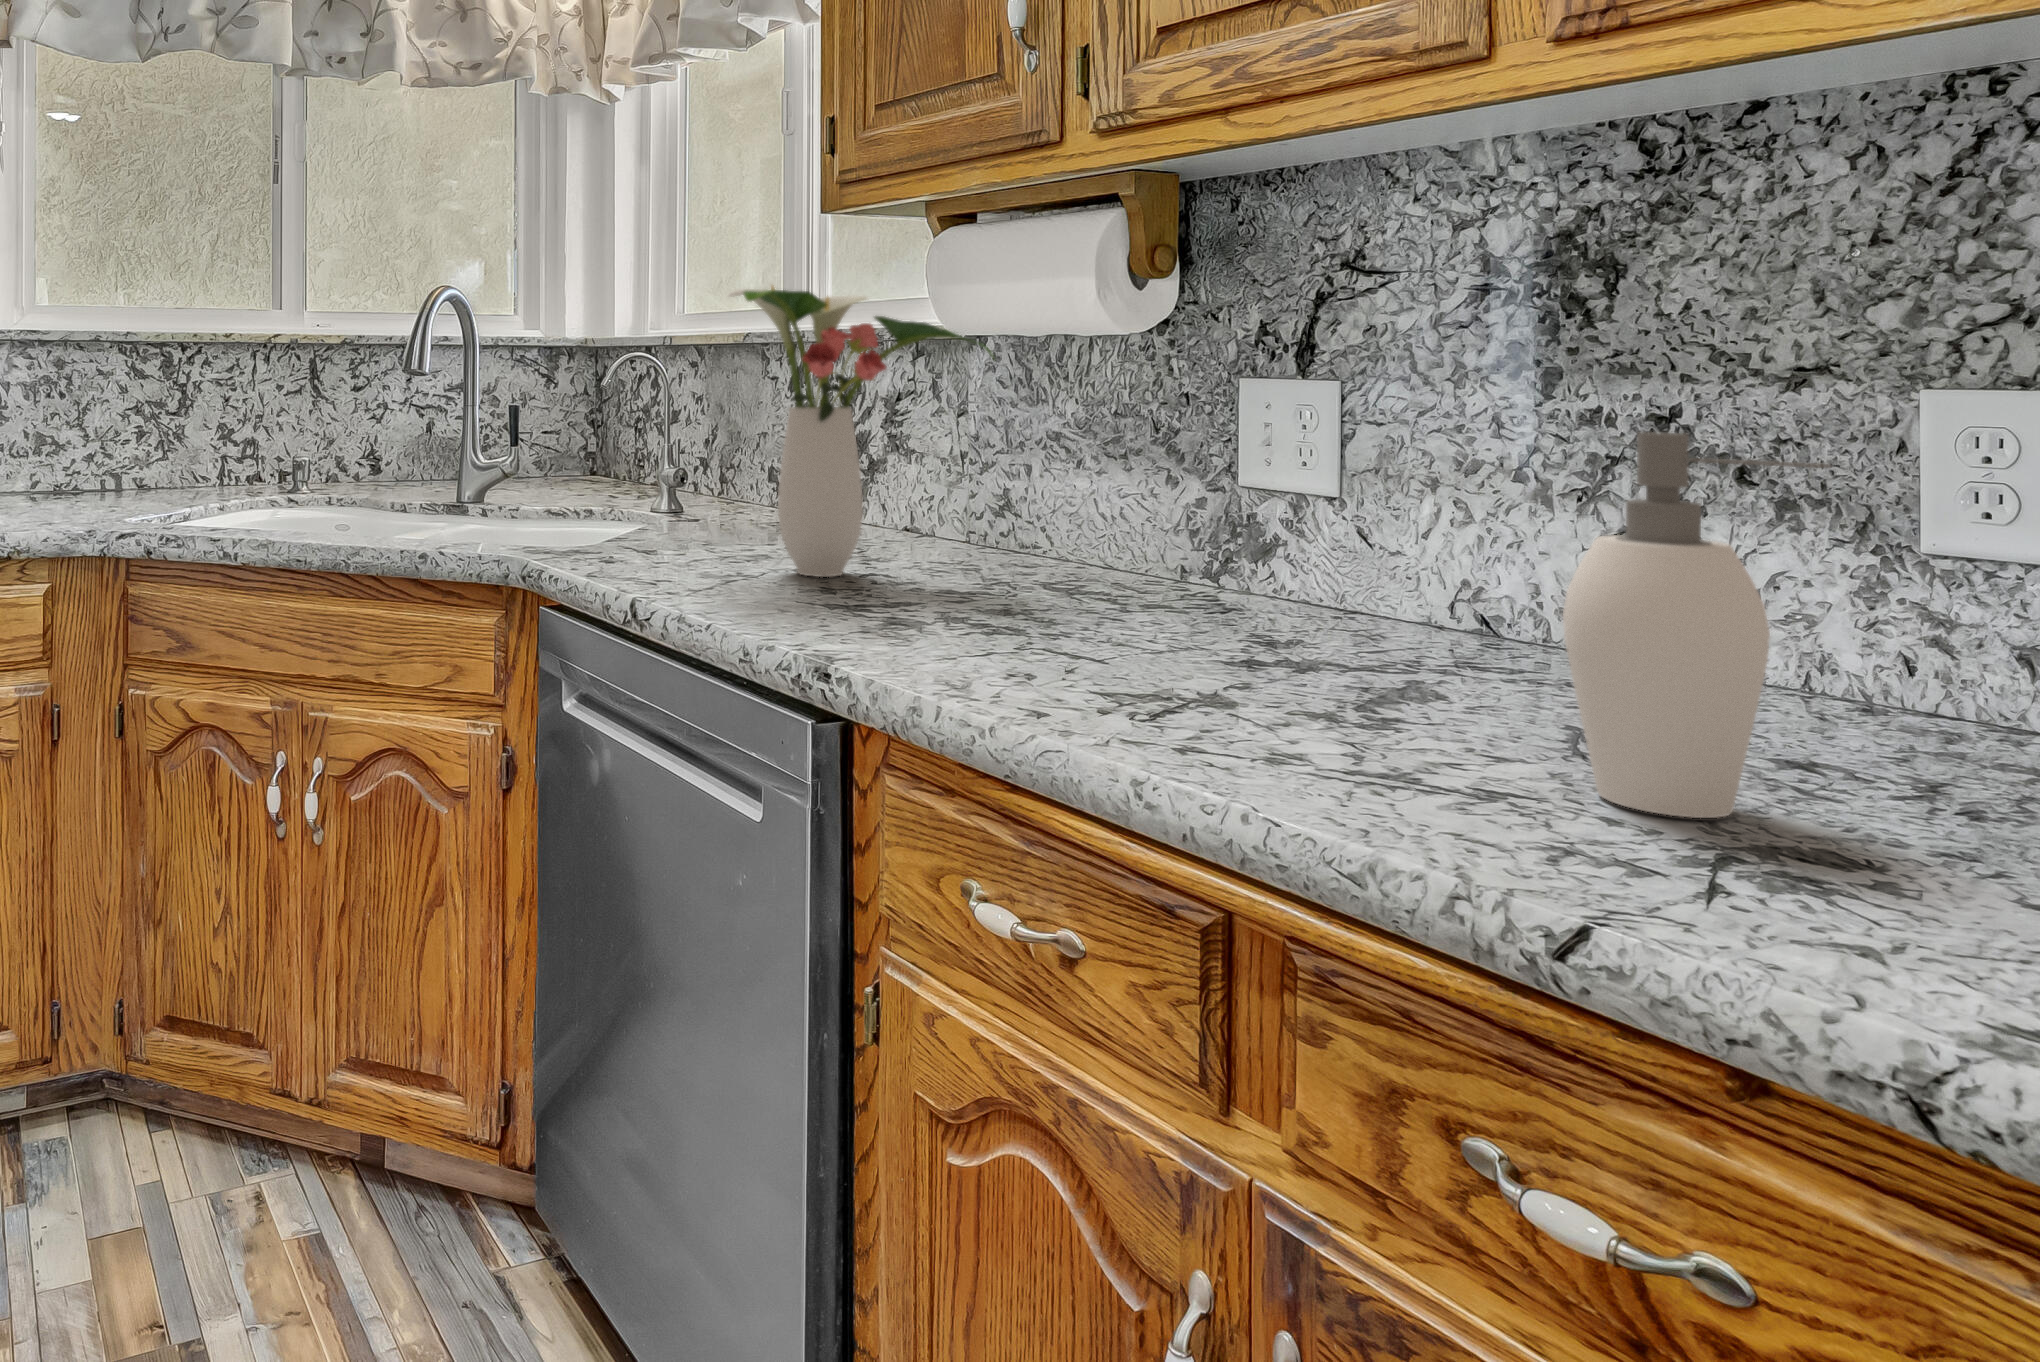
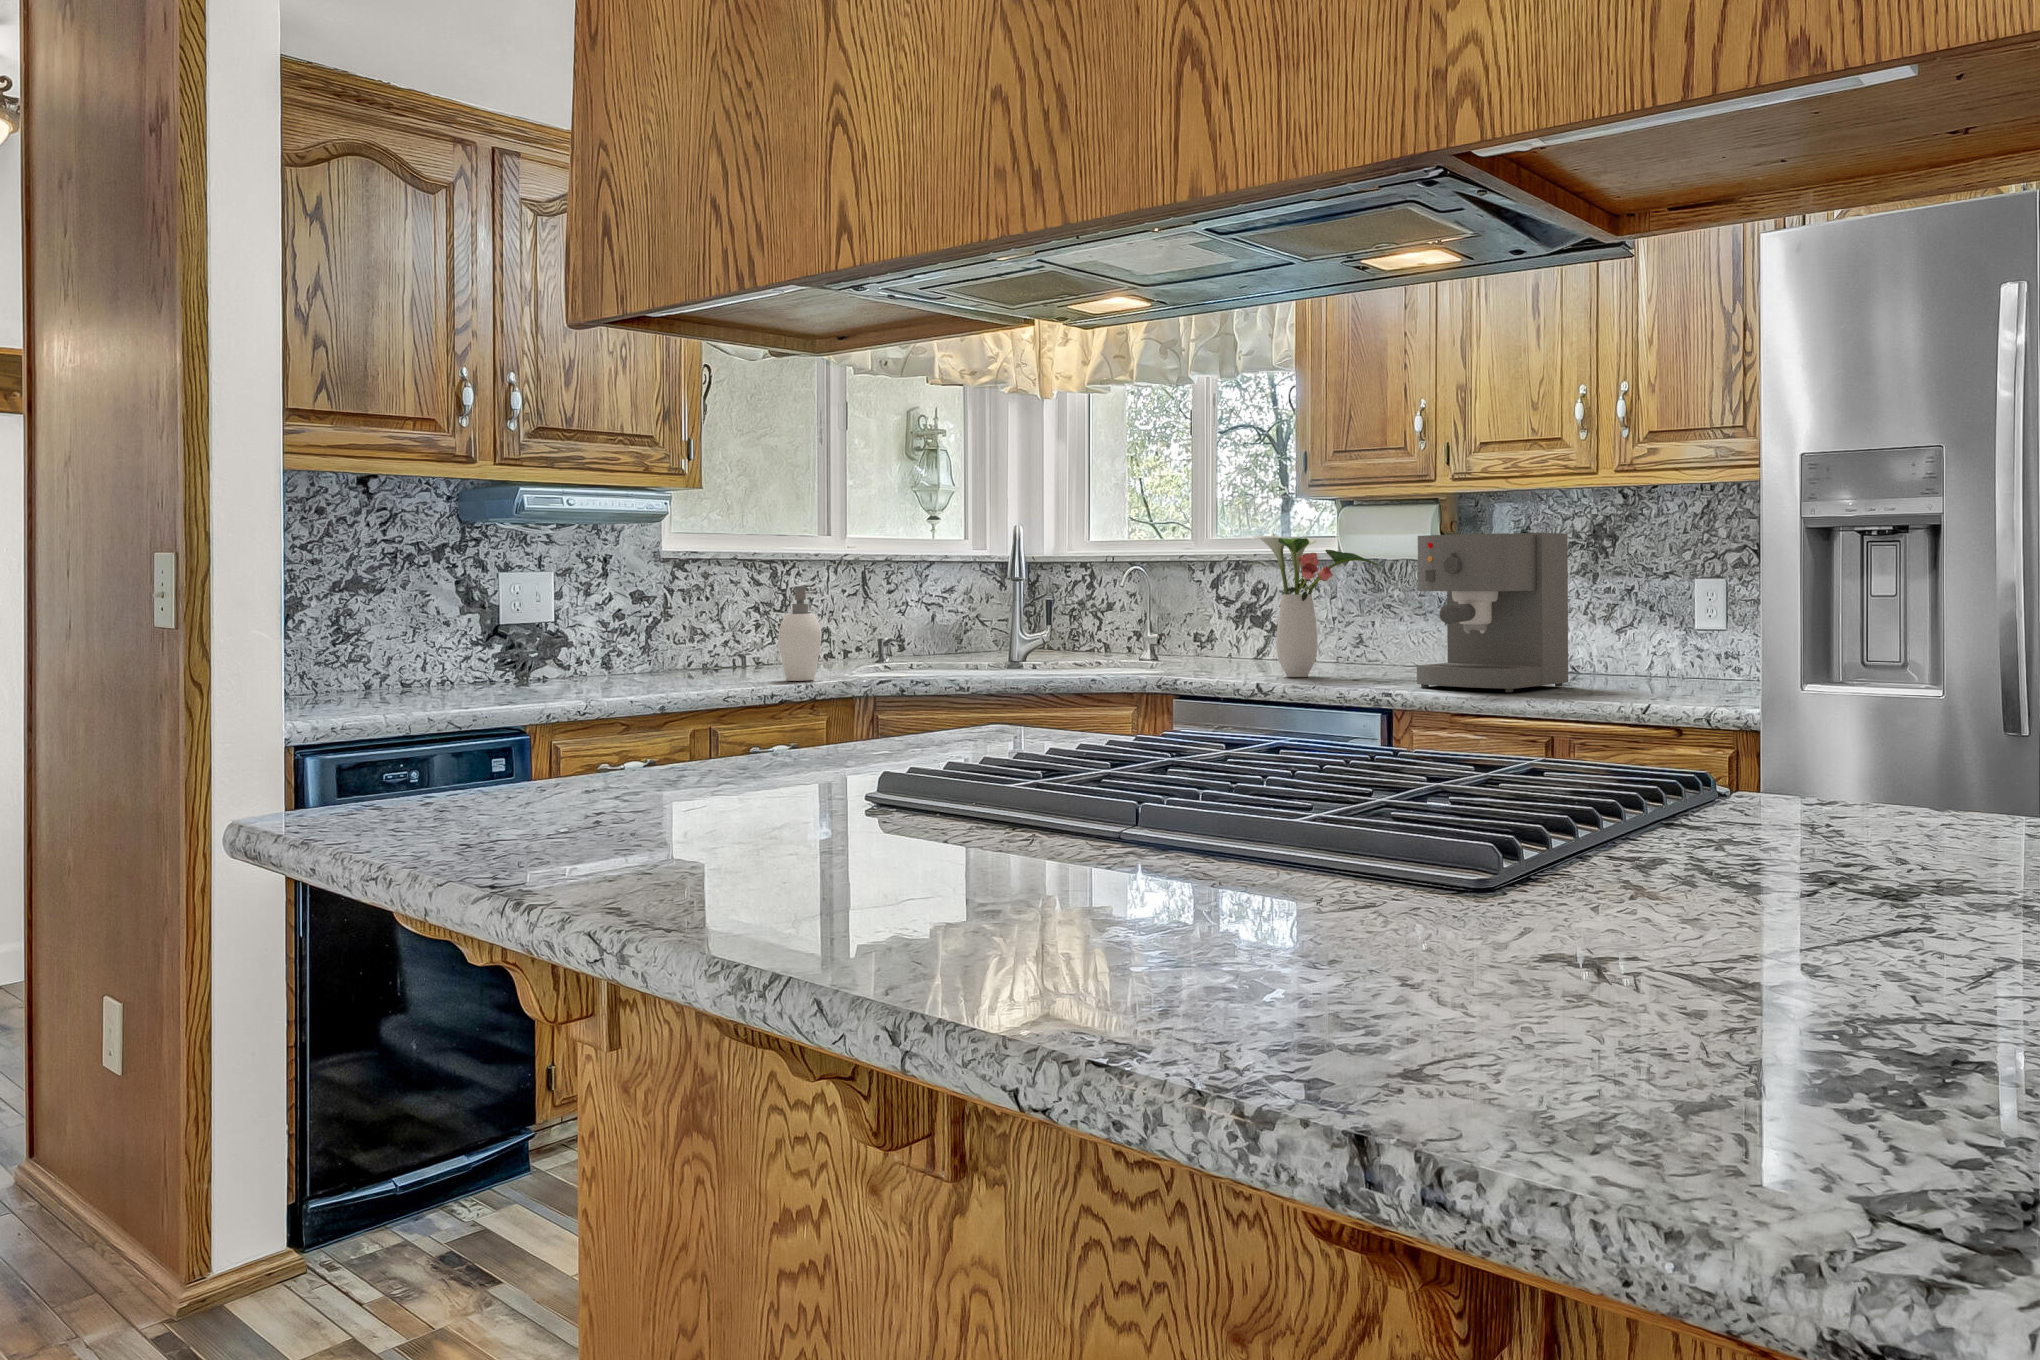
coffee maker: none [987,255,1431,693] -> present [1417,533,1568,692]
soap dispenser: present [1563,432,1831,818] -> present [778,586,823,681]

